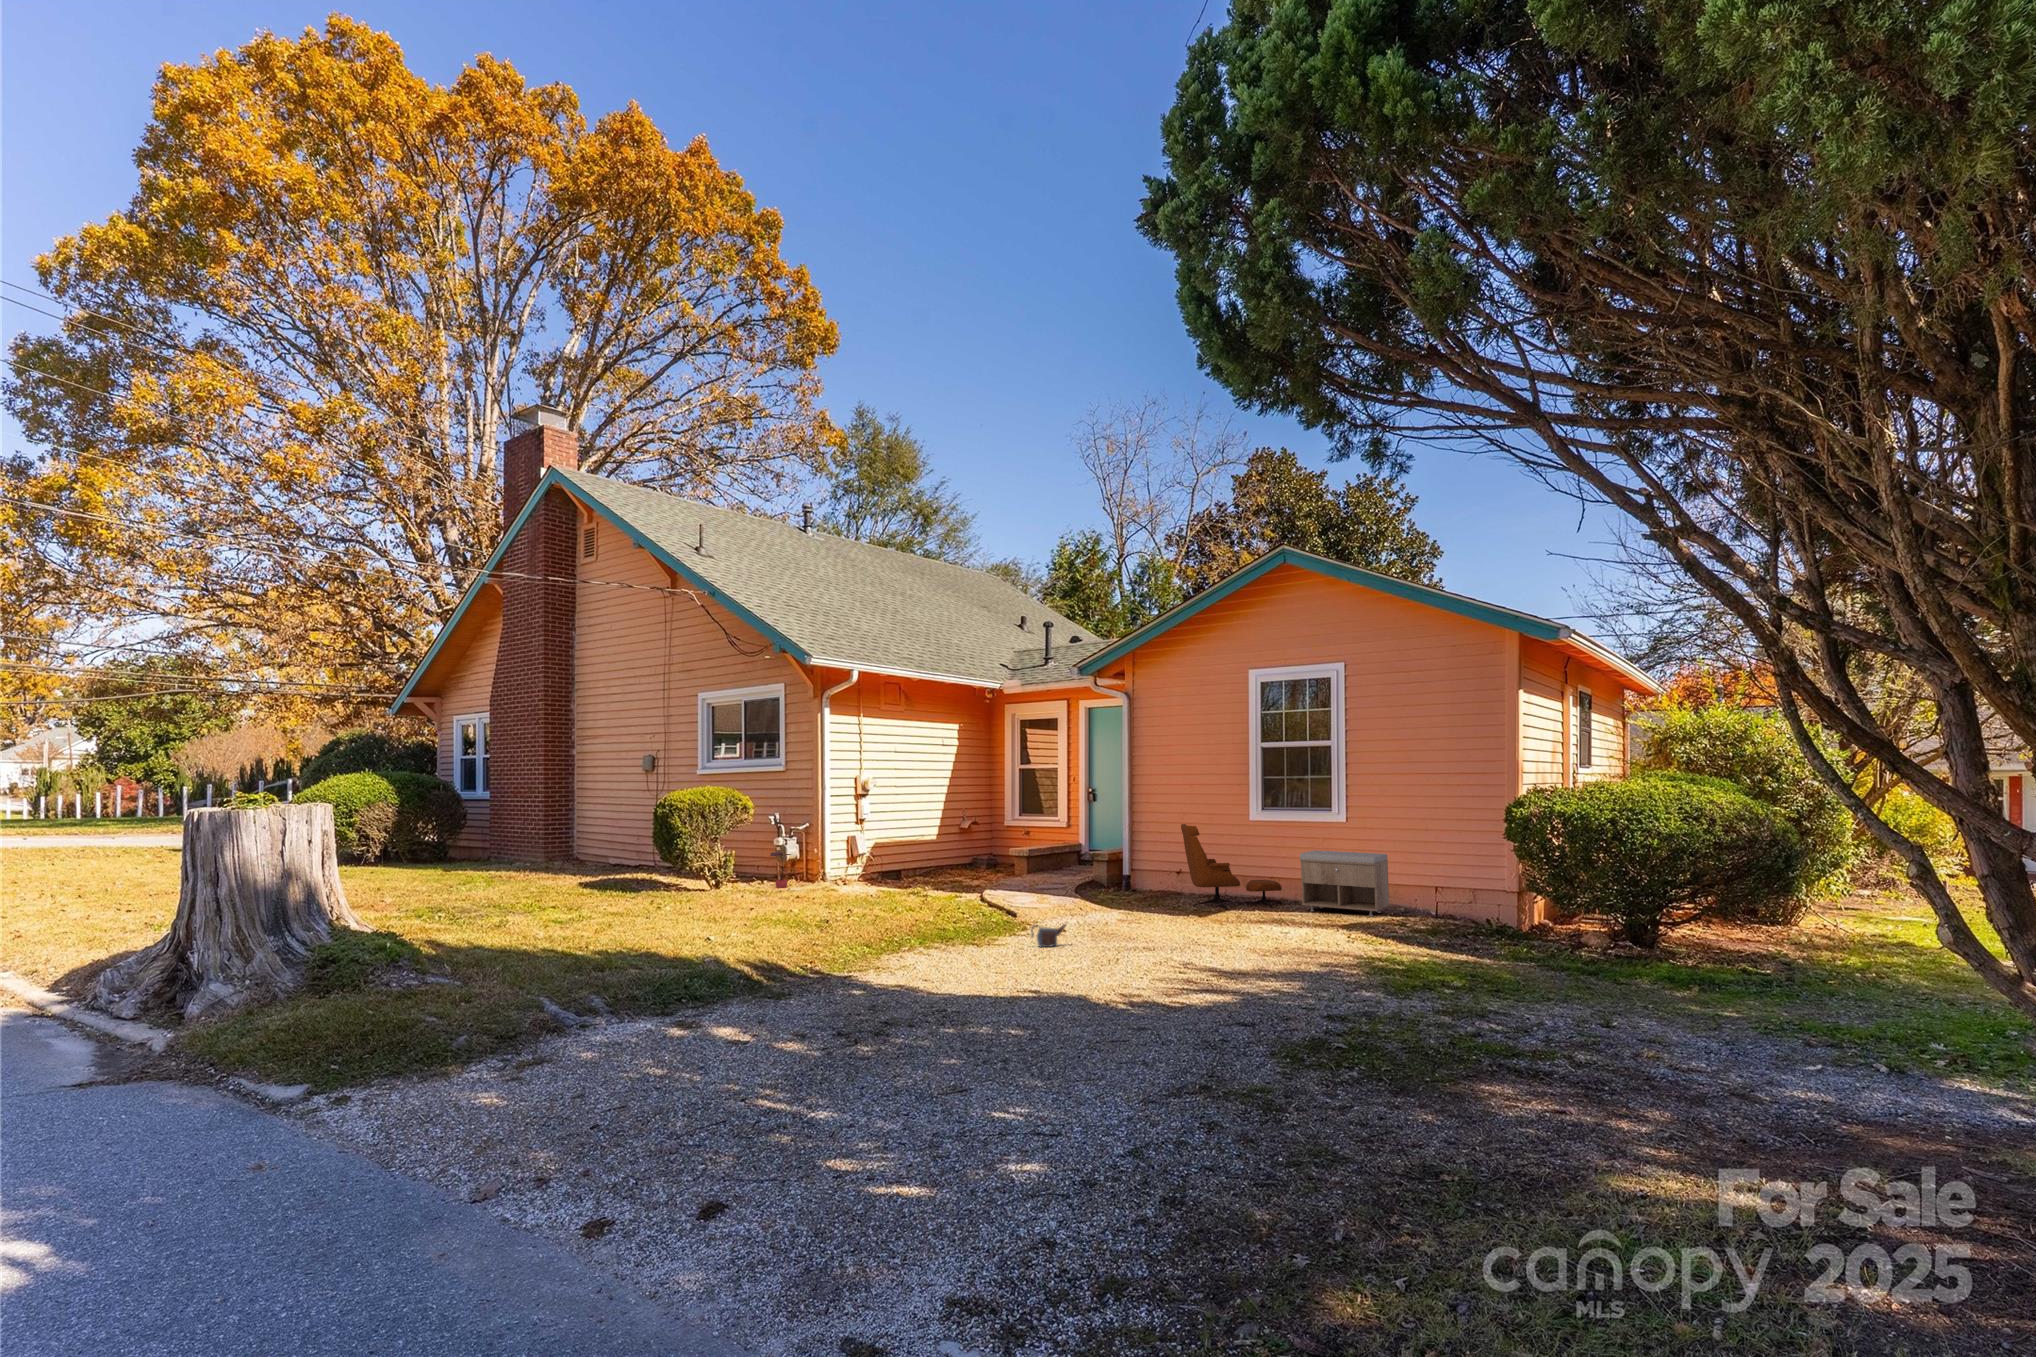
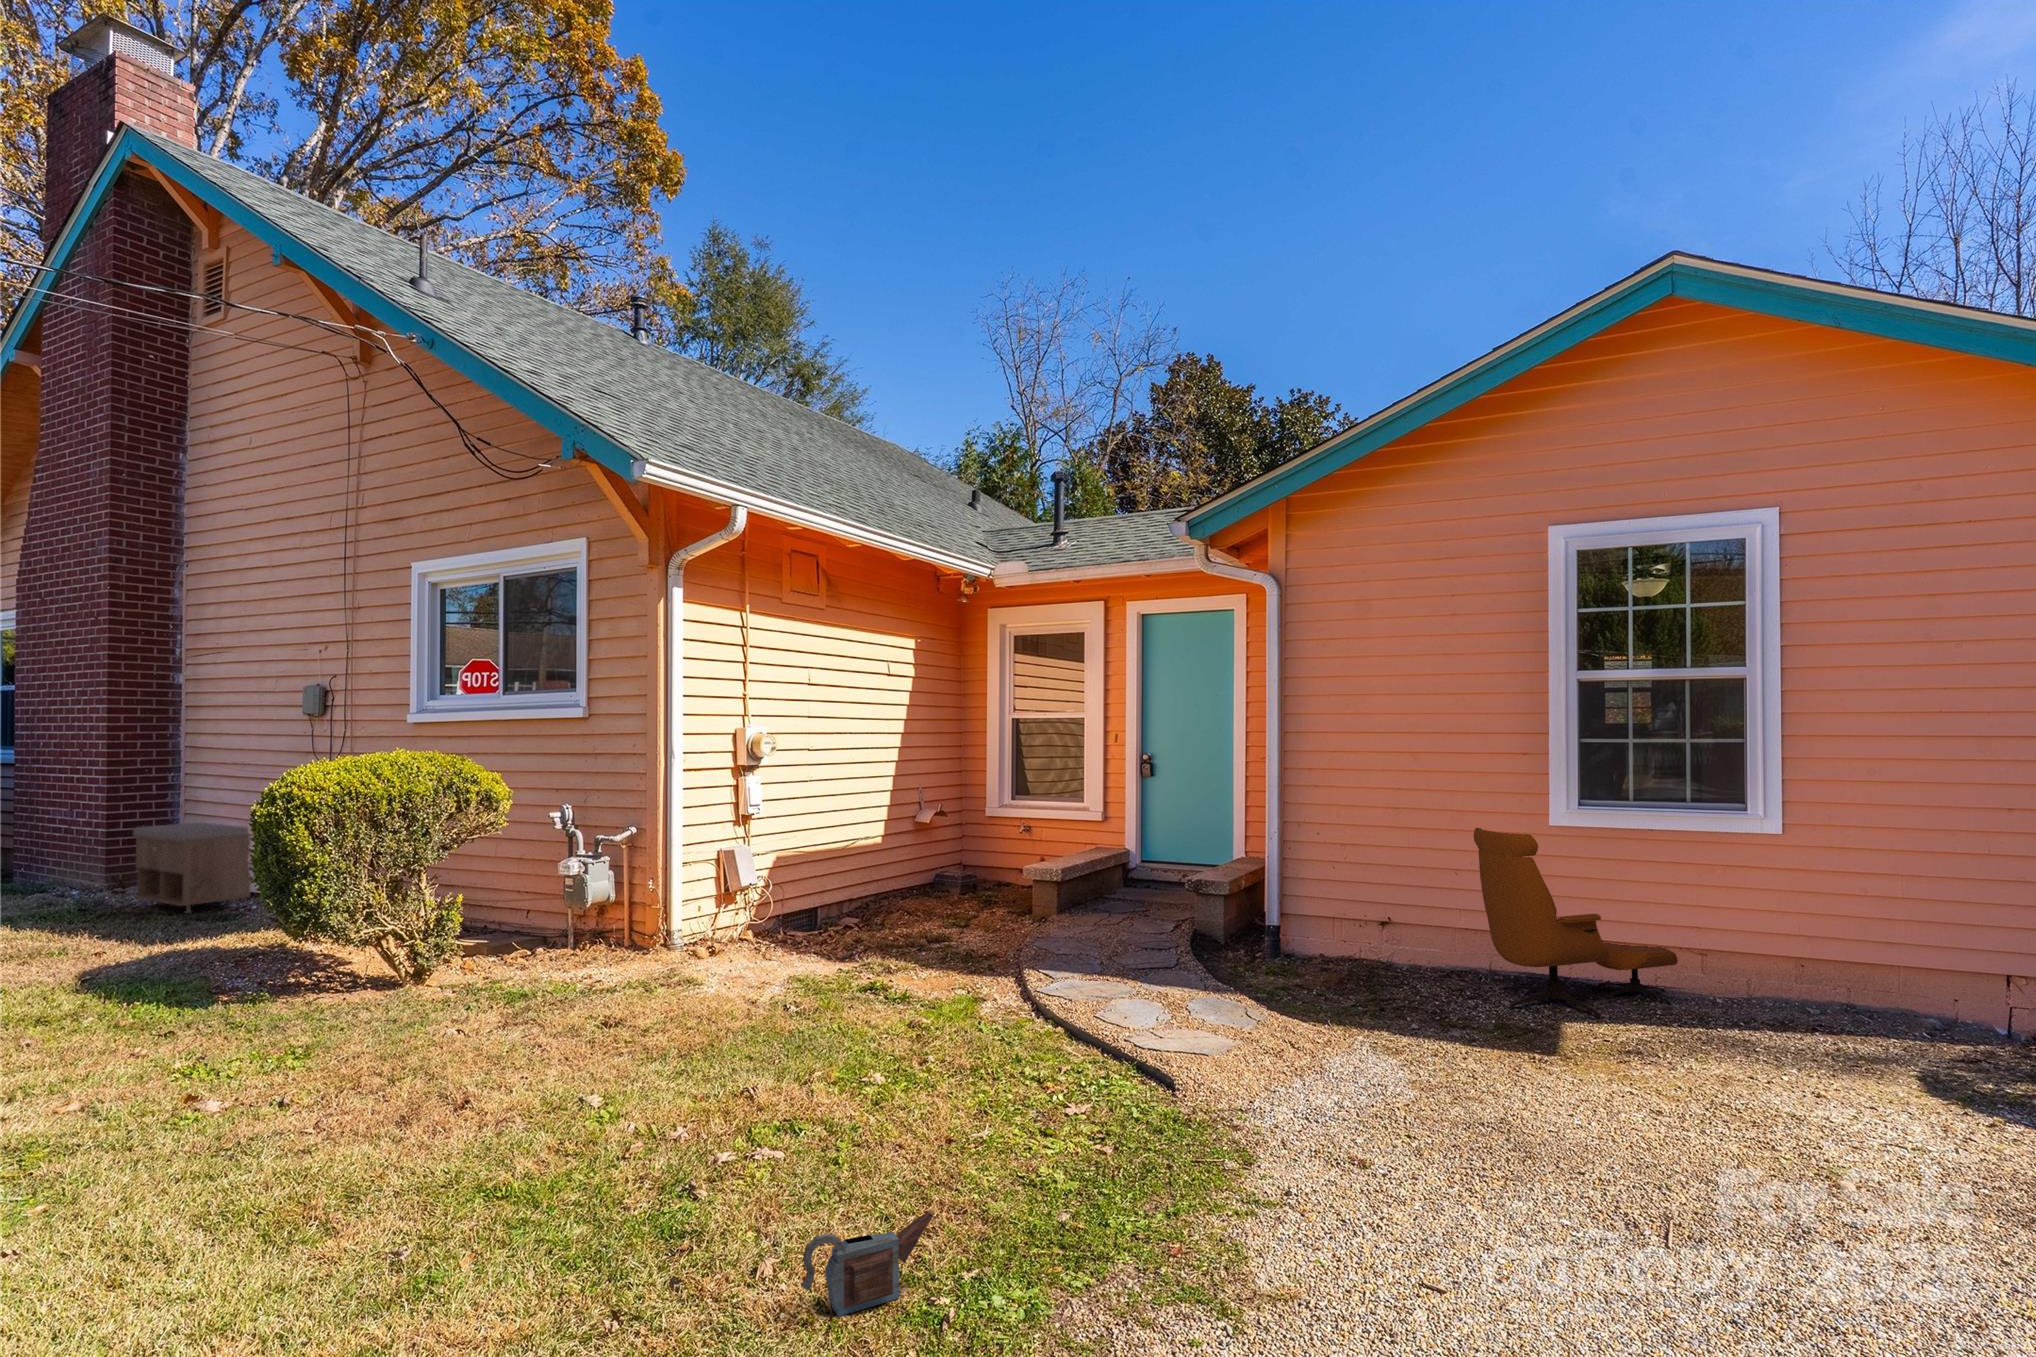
storage bench: present [1300,850,1389,916] -> present [133,822,251,913]
potted plant: present [770,851,791,888] -> none [548,887,602,965]
watering can: present [1031,925,1066,947] -> present [802,1212,933,1317]

